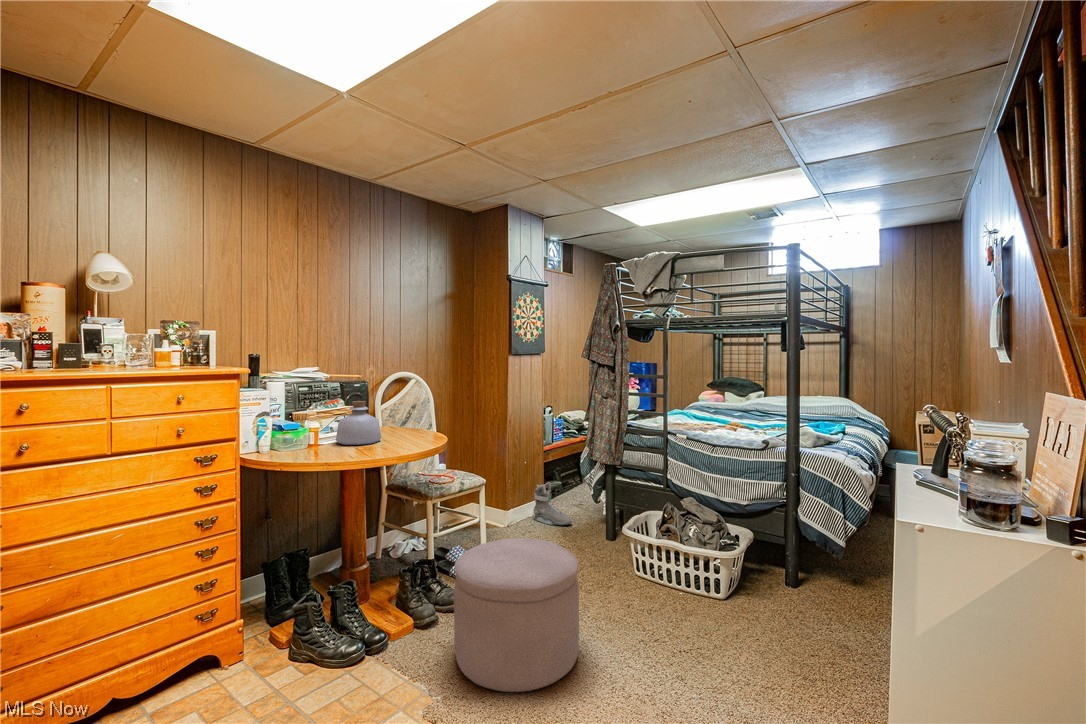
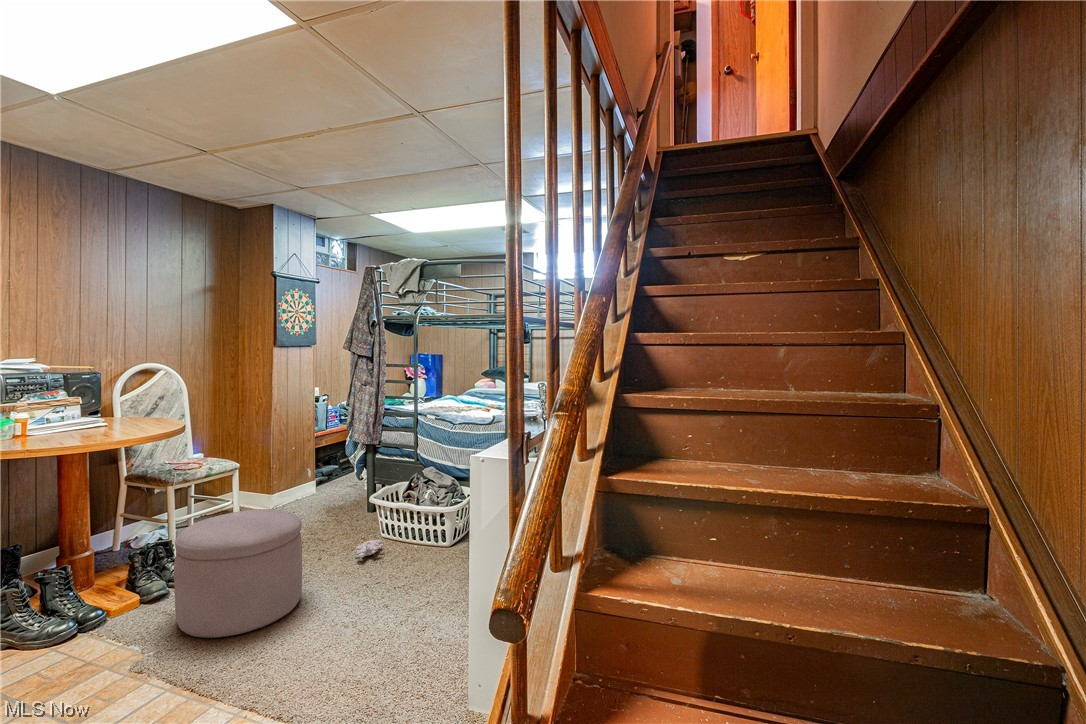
bottle: present [336,401,381,445] -> none [49,391,106,434]
sneaker: present [533,482,572,525] -> none [303,466,340,504]
plush toy: none [576,581,648,603] -> present [319,539,384,559]

